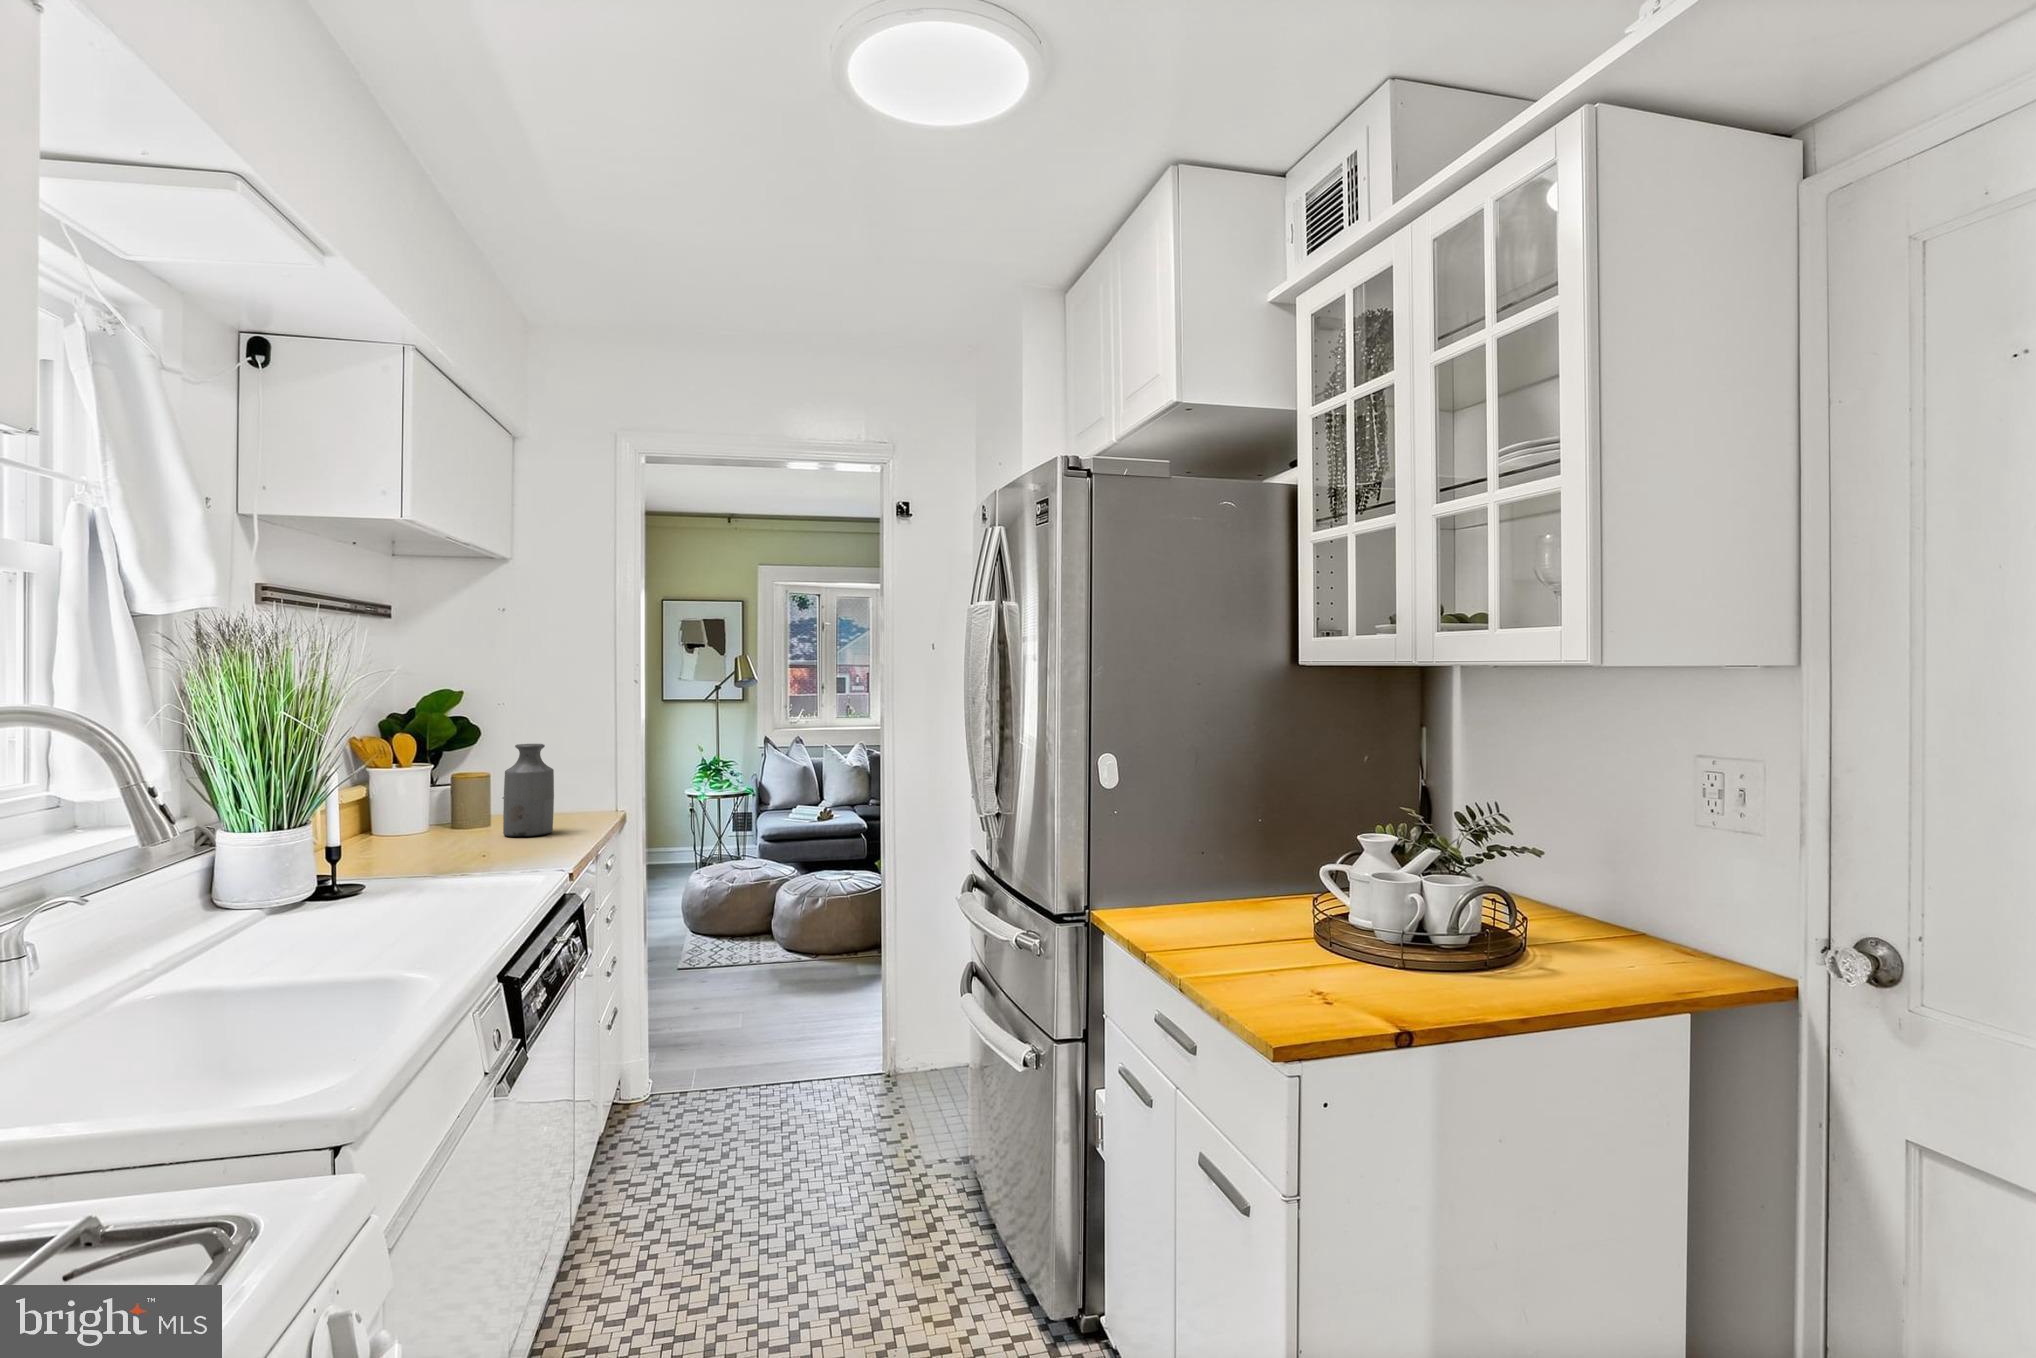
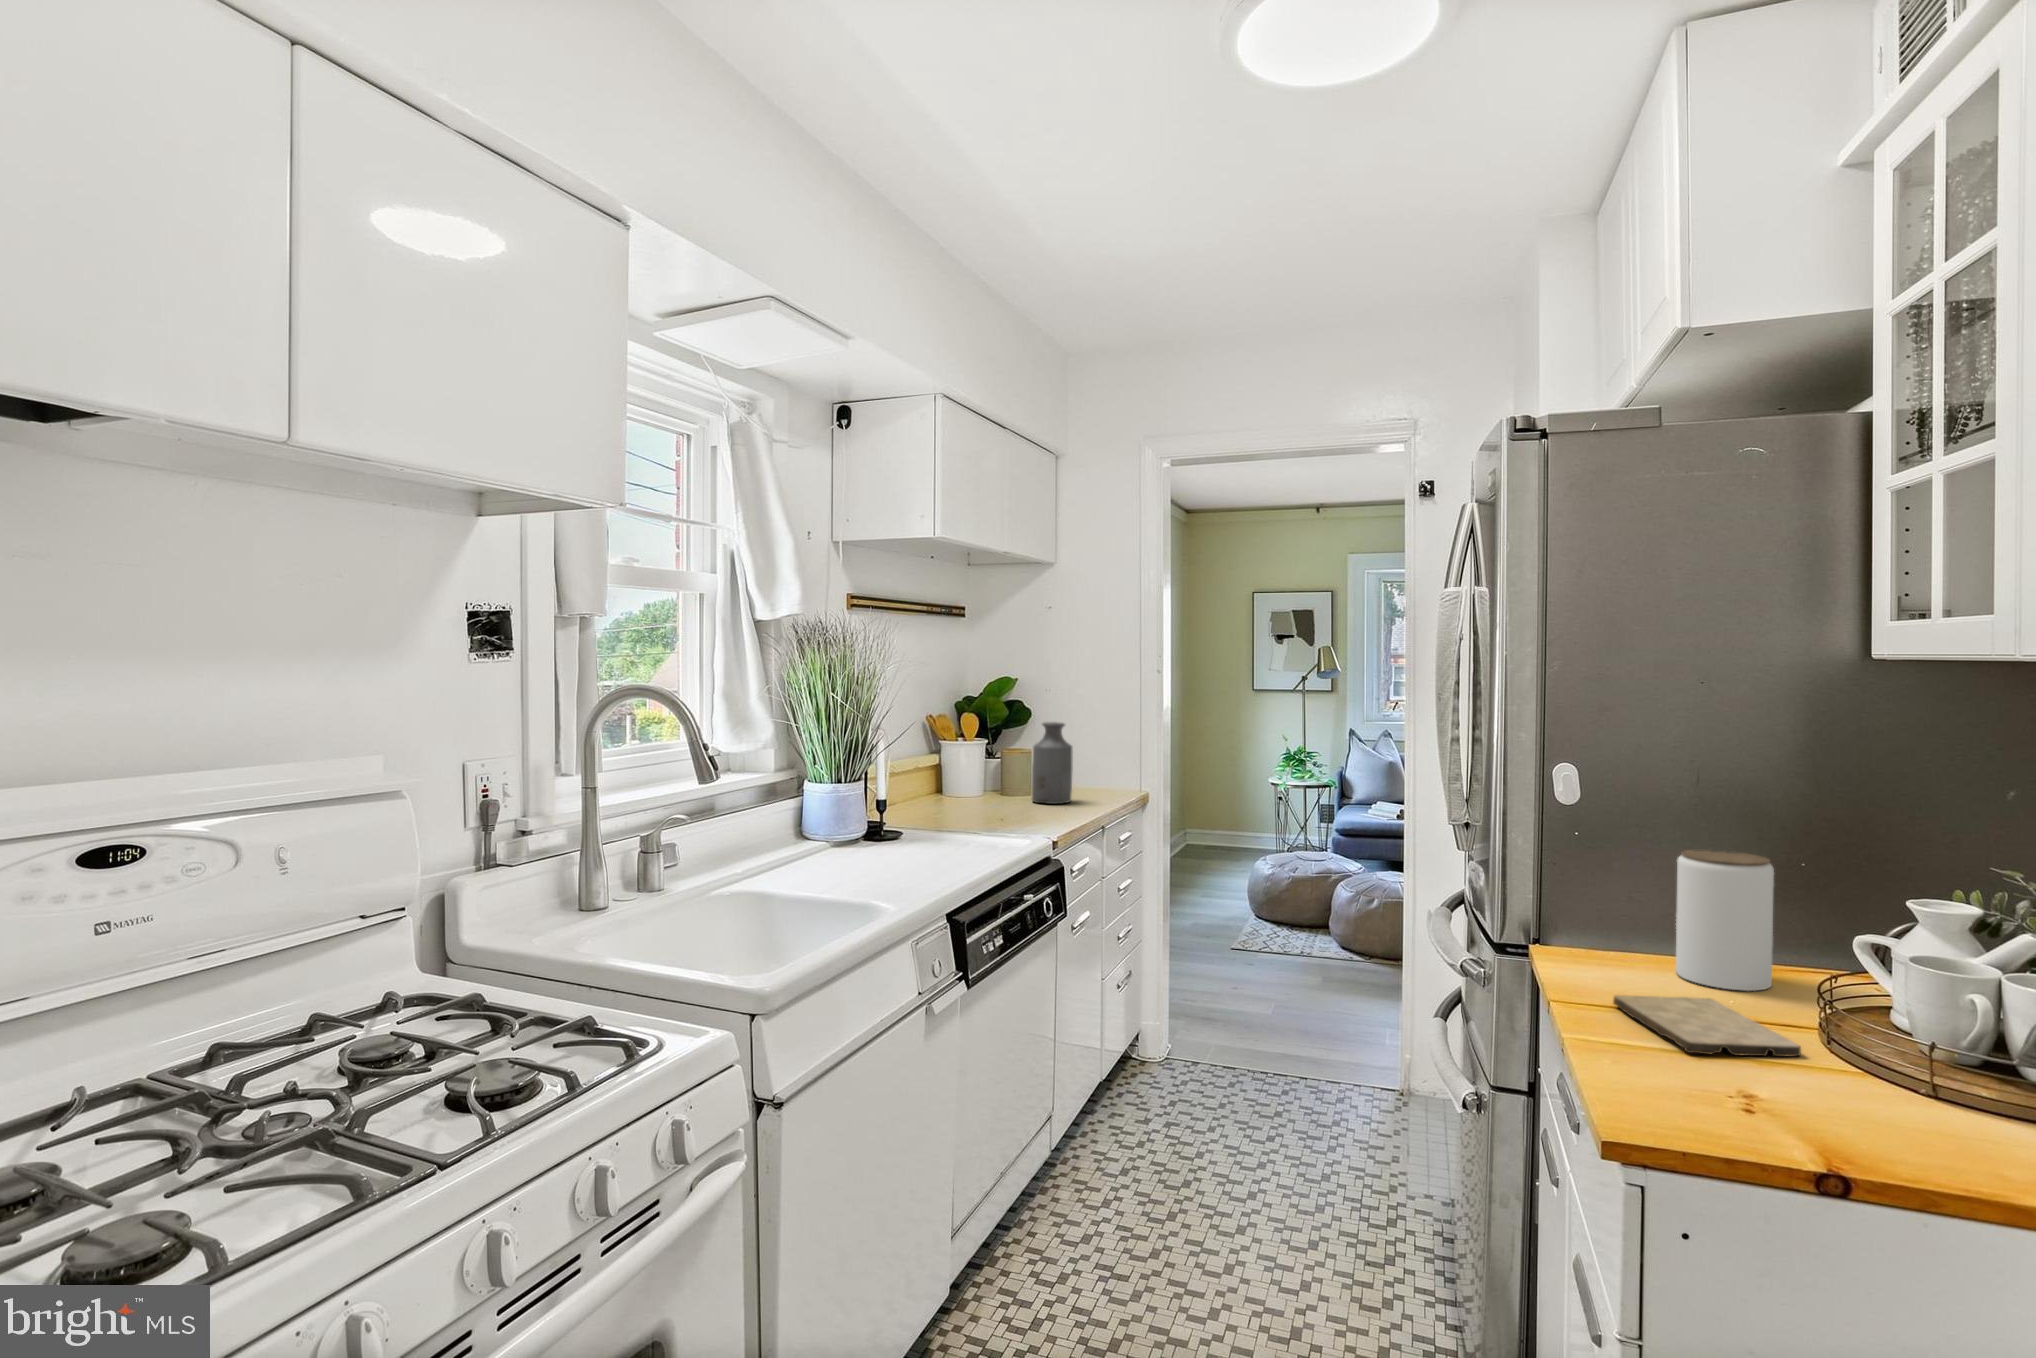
jar: none [1197,816,1261,923] -> present [1676,850,1774,991]
cutting board: none [1185,932,1321,975] -> present [1613,995,1801,1057]

